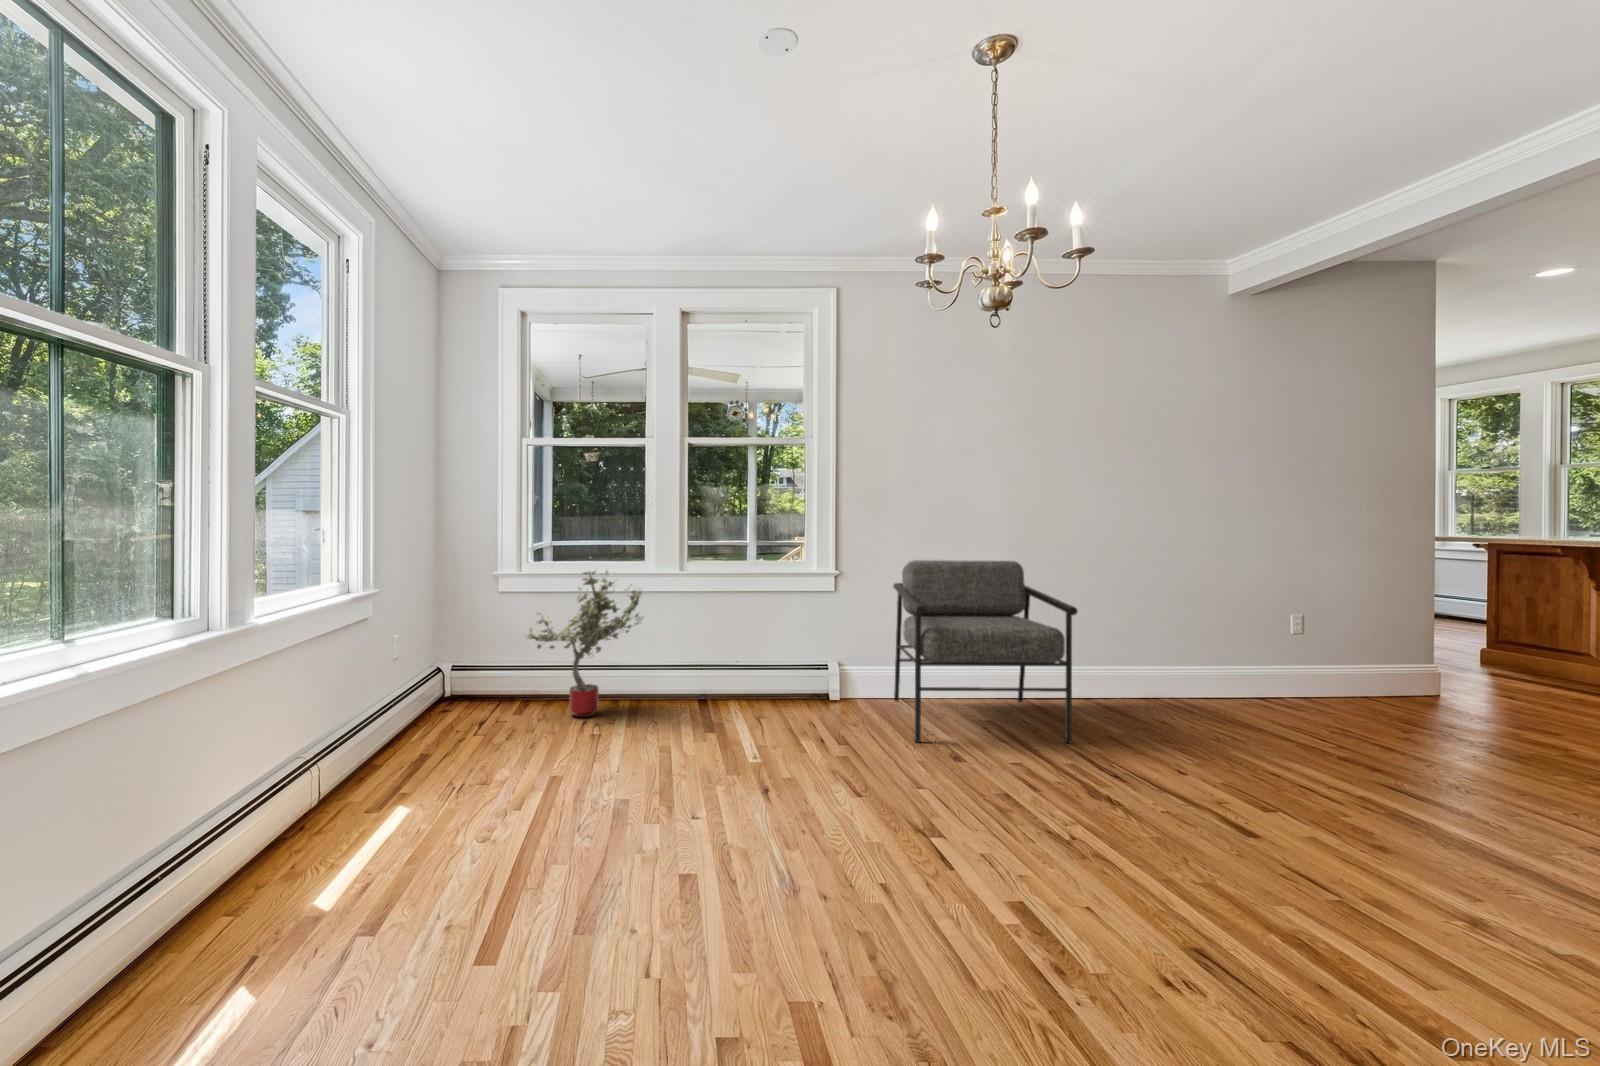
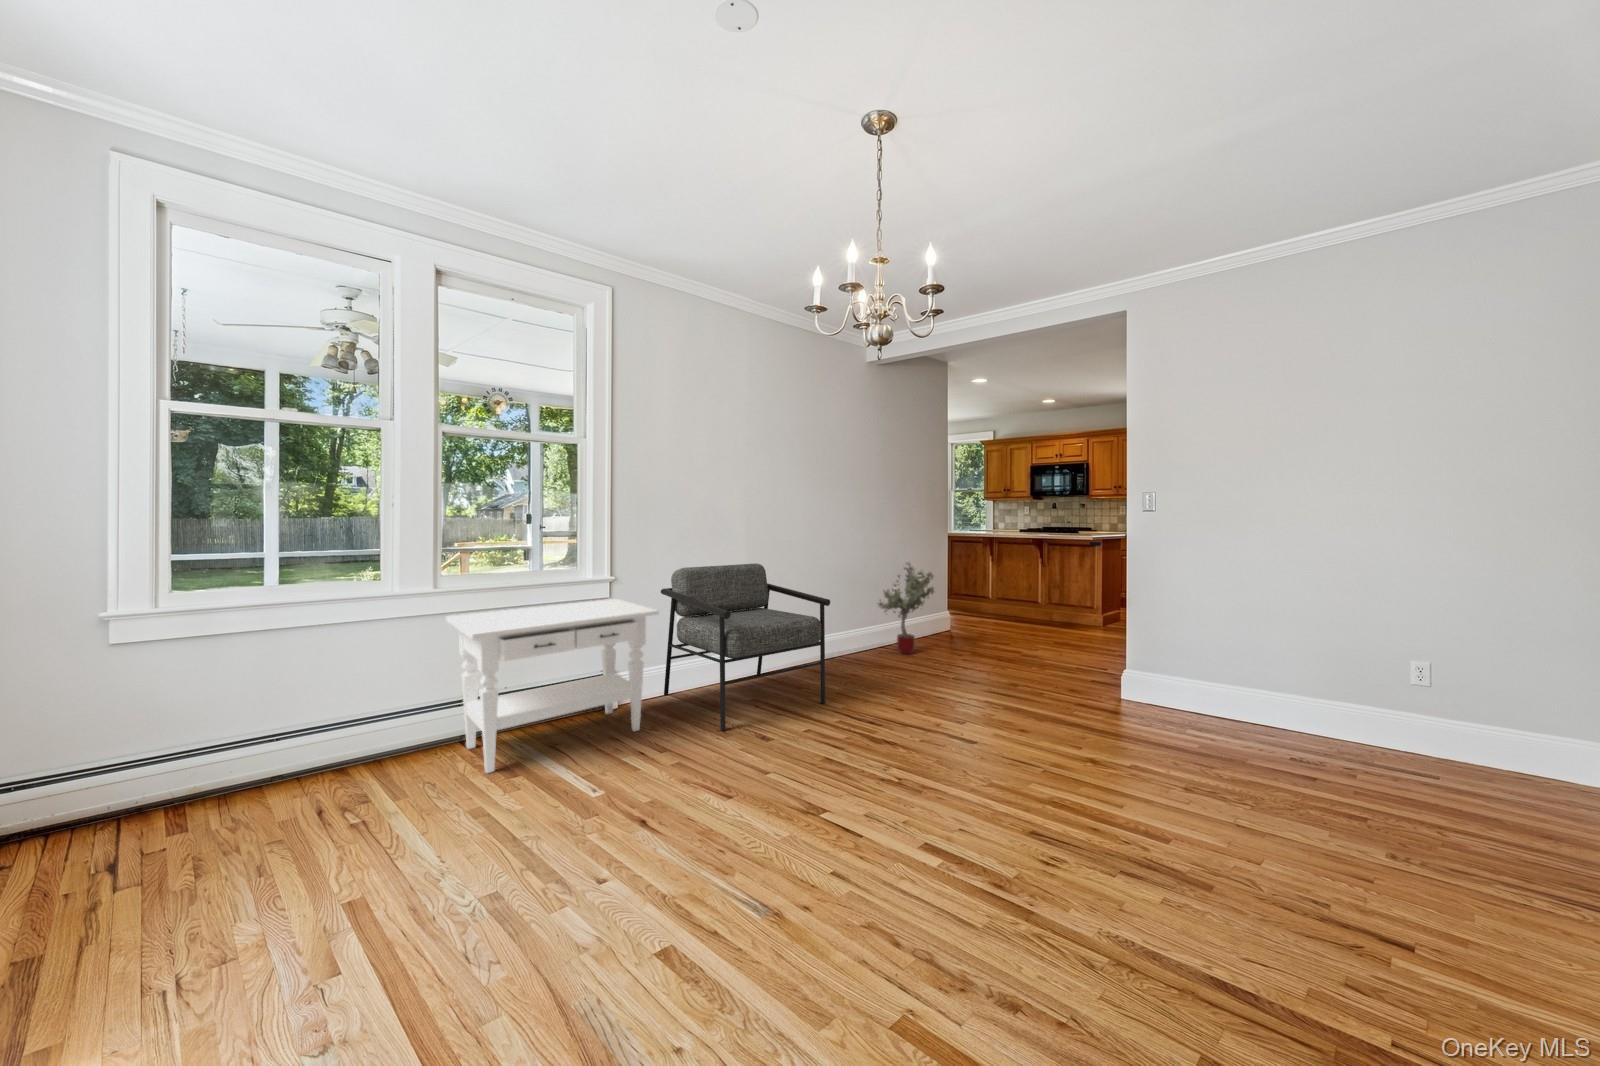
potted tree: present [527,570,641,717] -> present [878,563,934,654]
side table: none [679,589,855,727] -> present [446,599,659,773]

